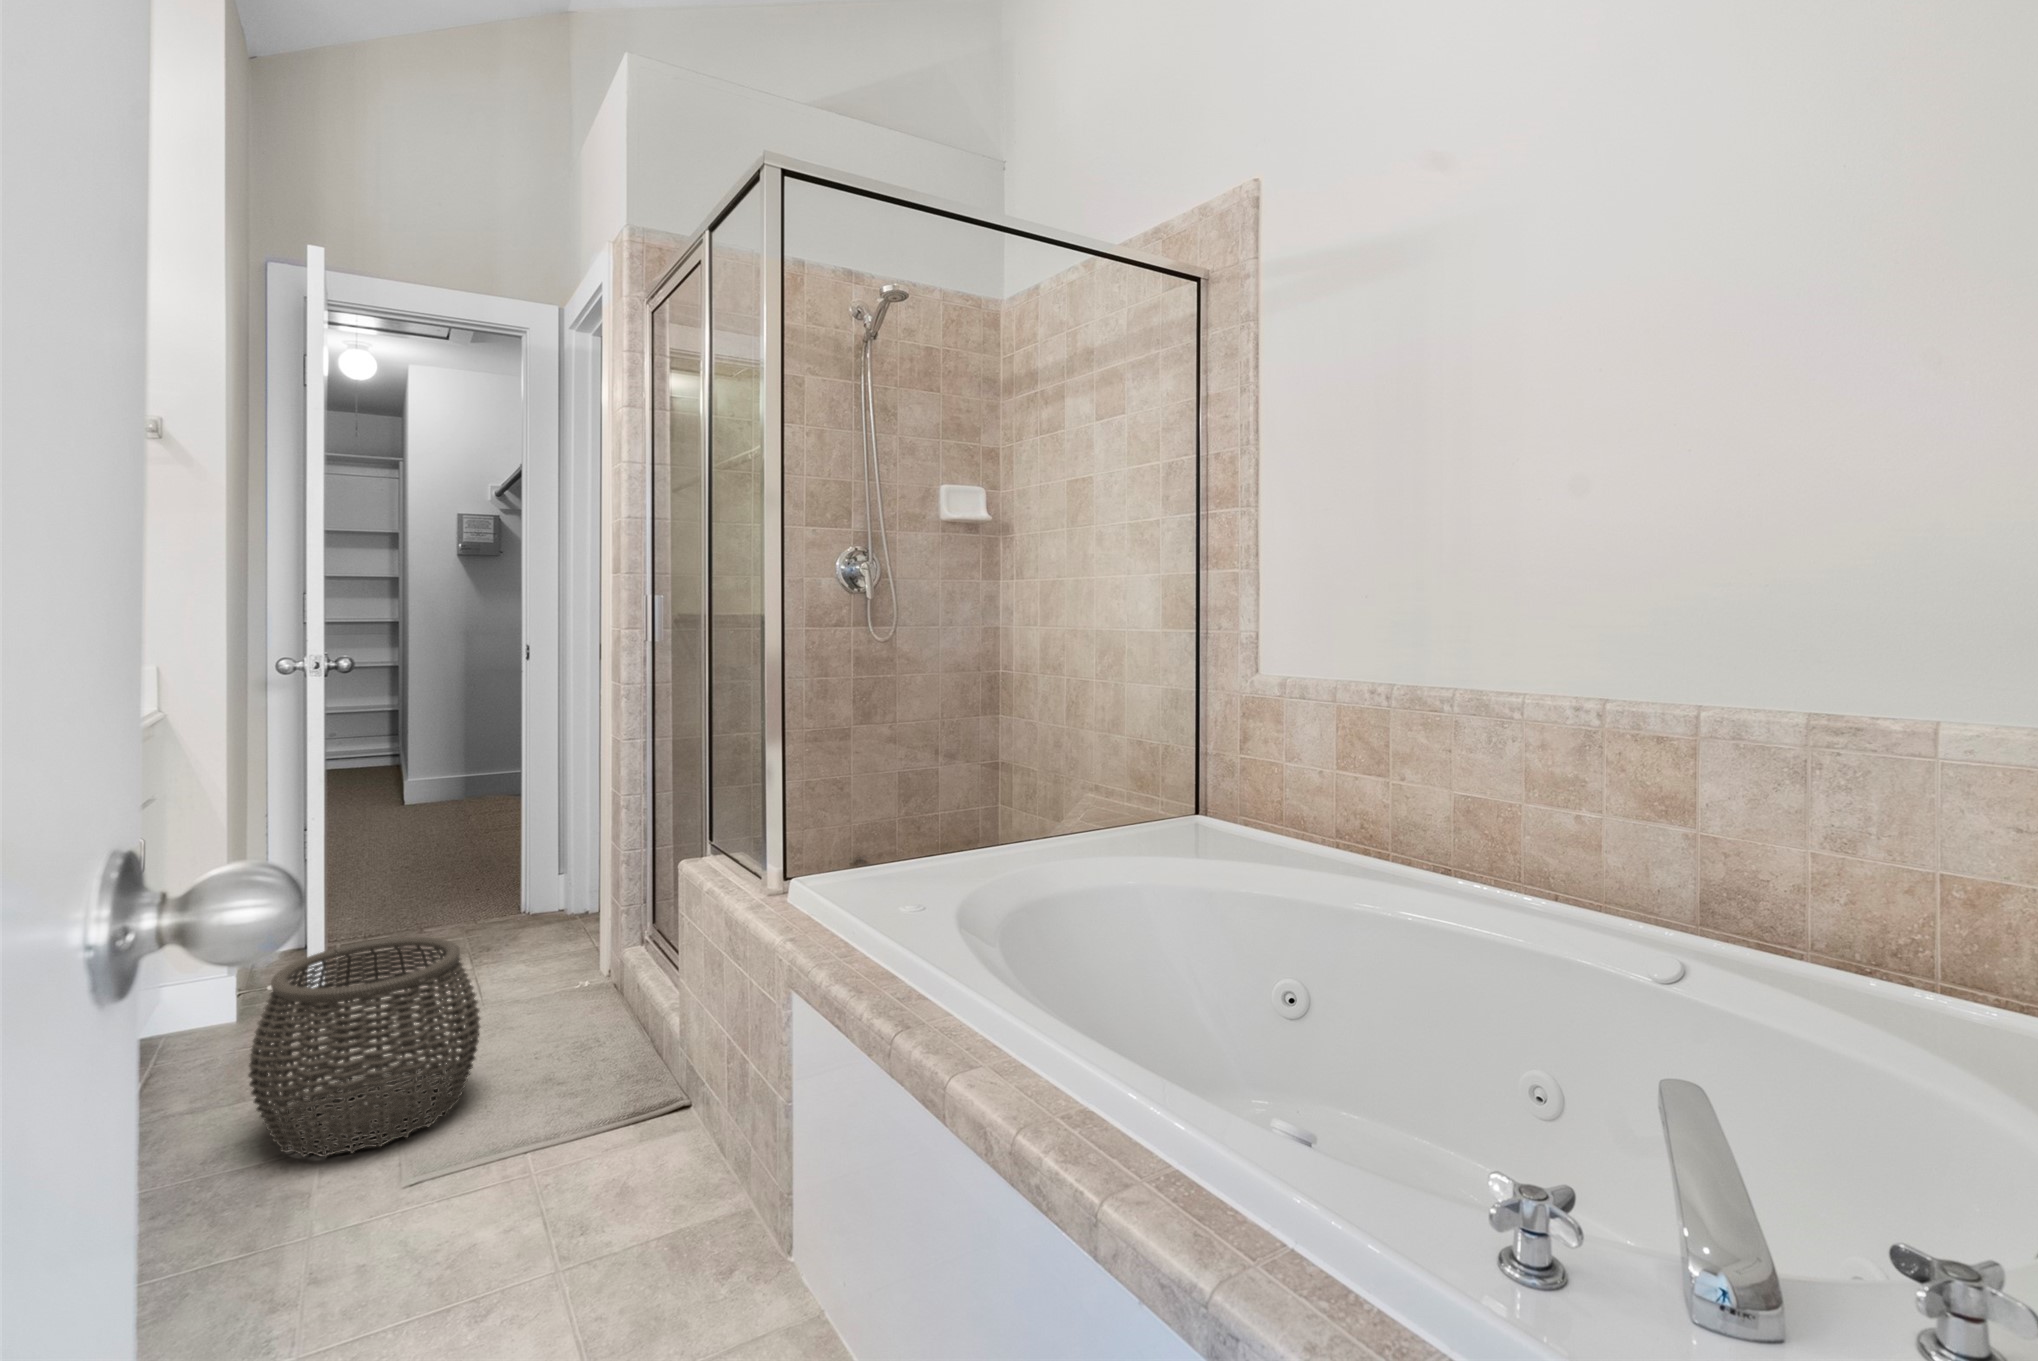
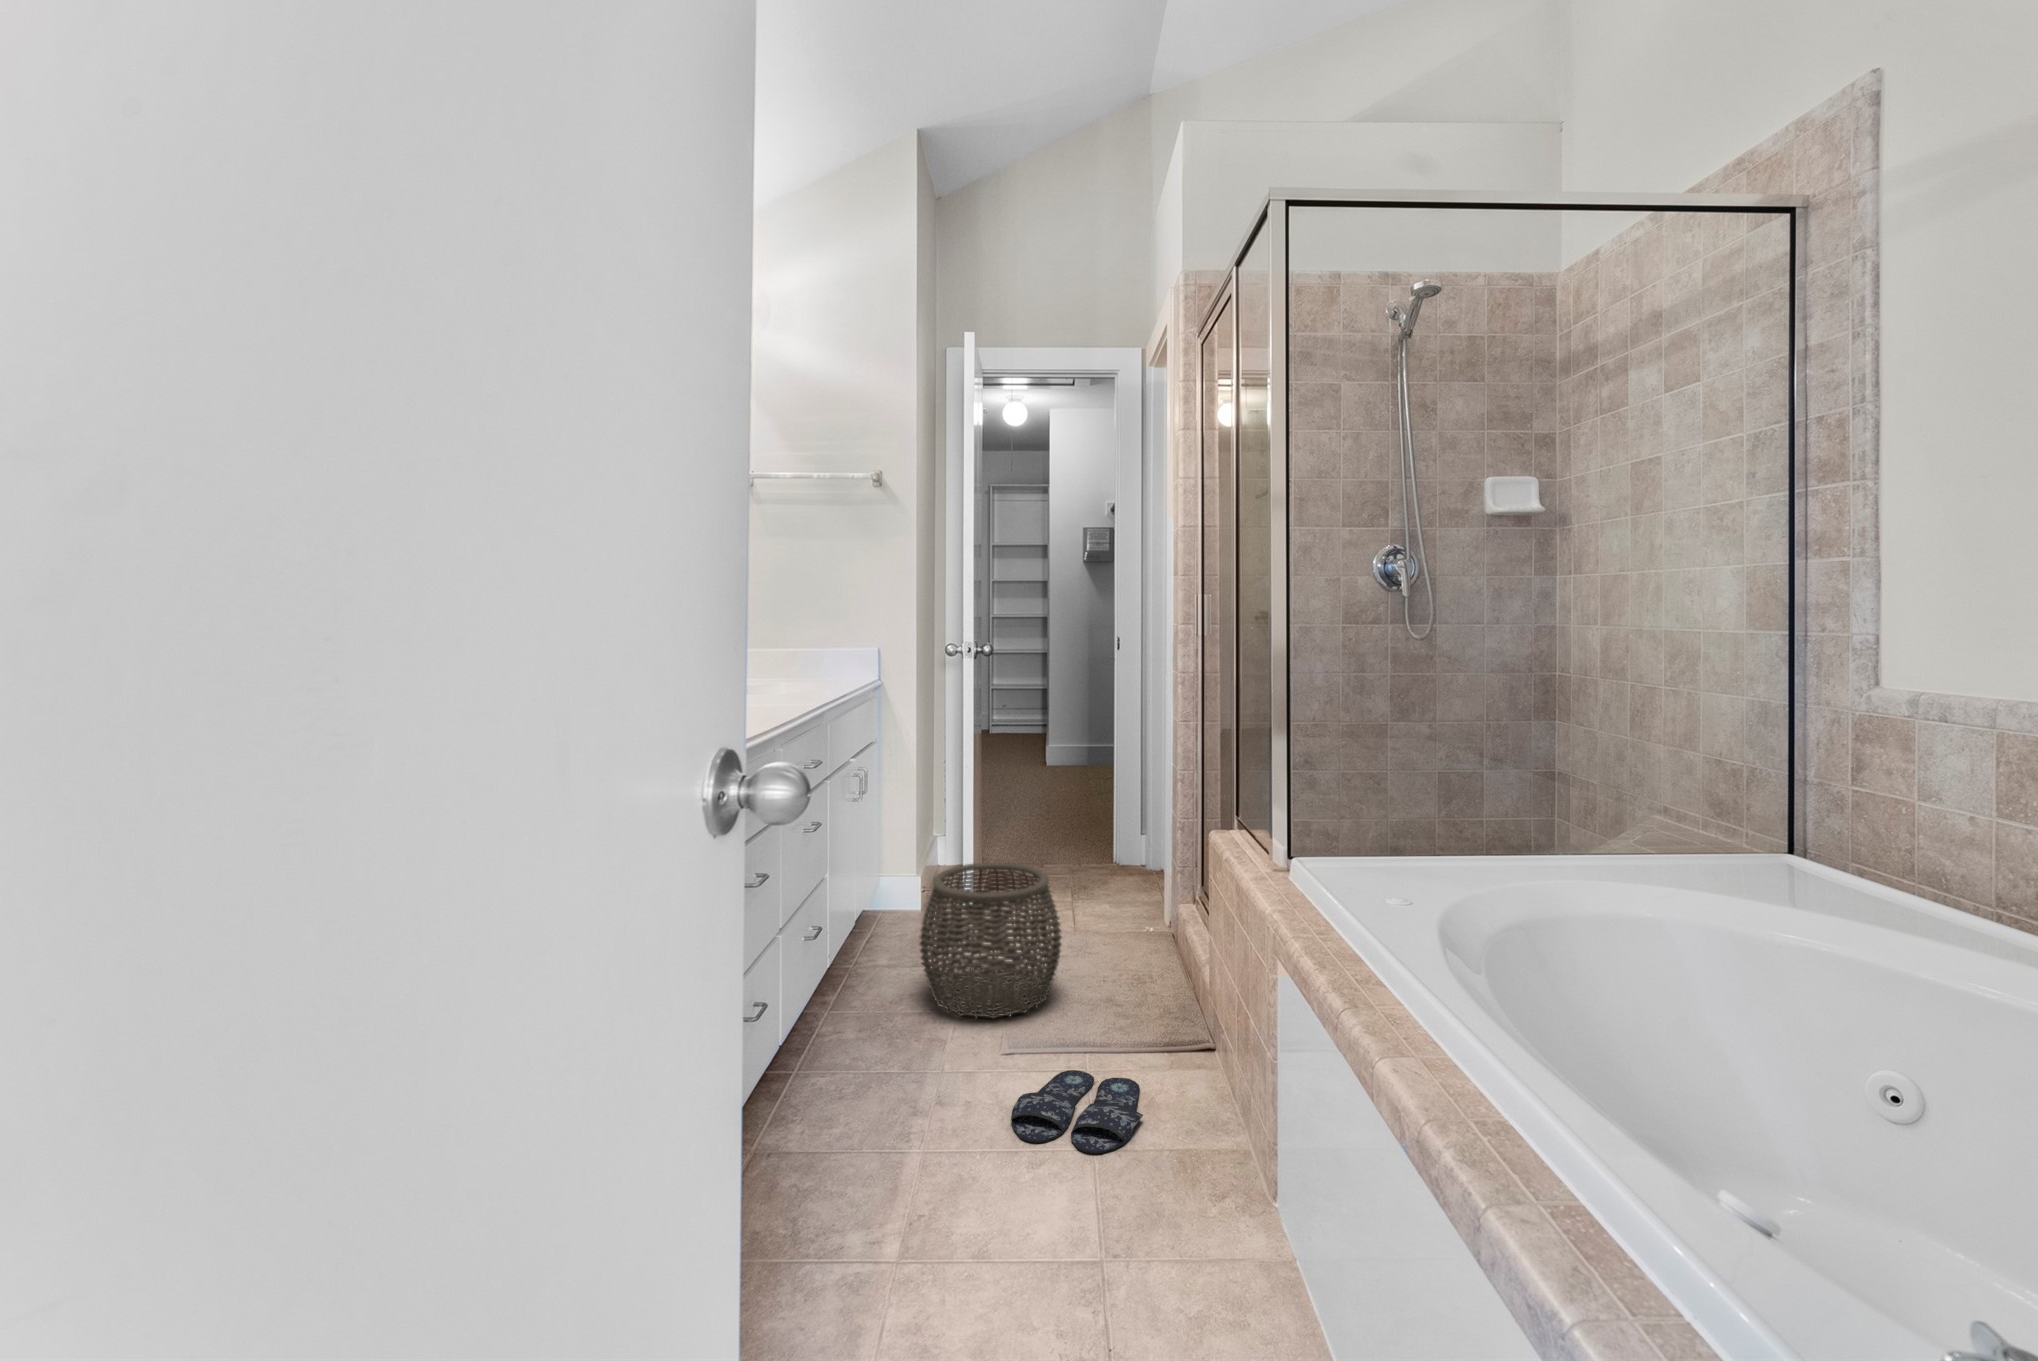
slippers: none [431,1170,619,1297] -> present [1011,1070,1143,1154]

